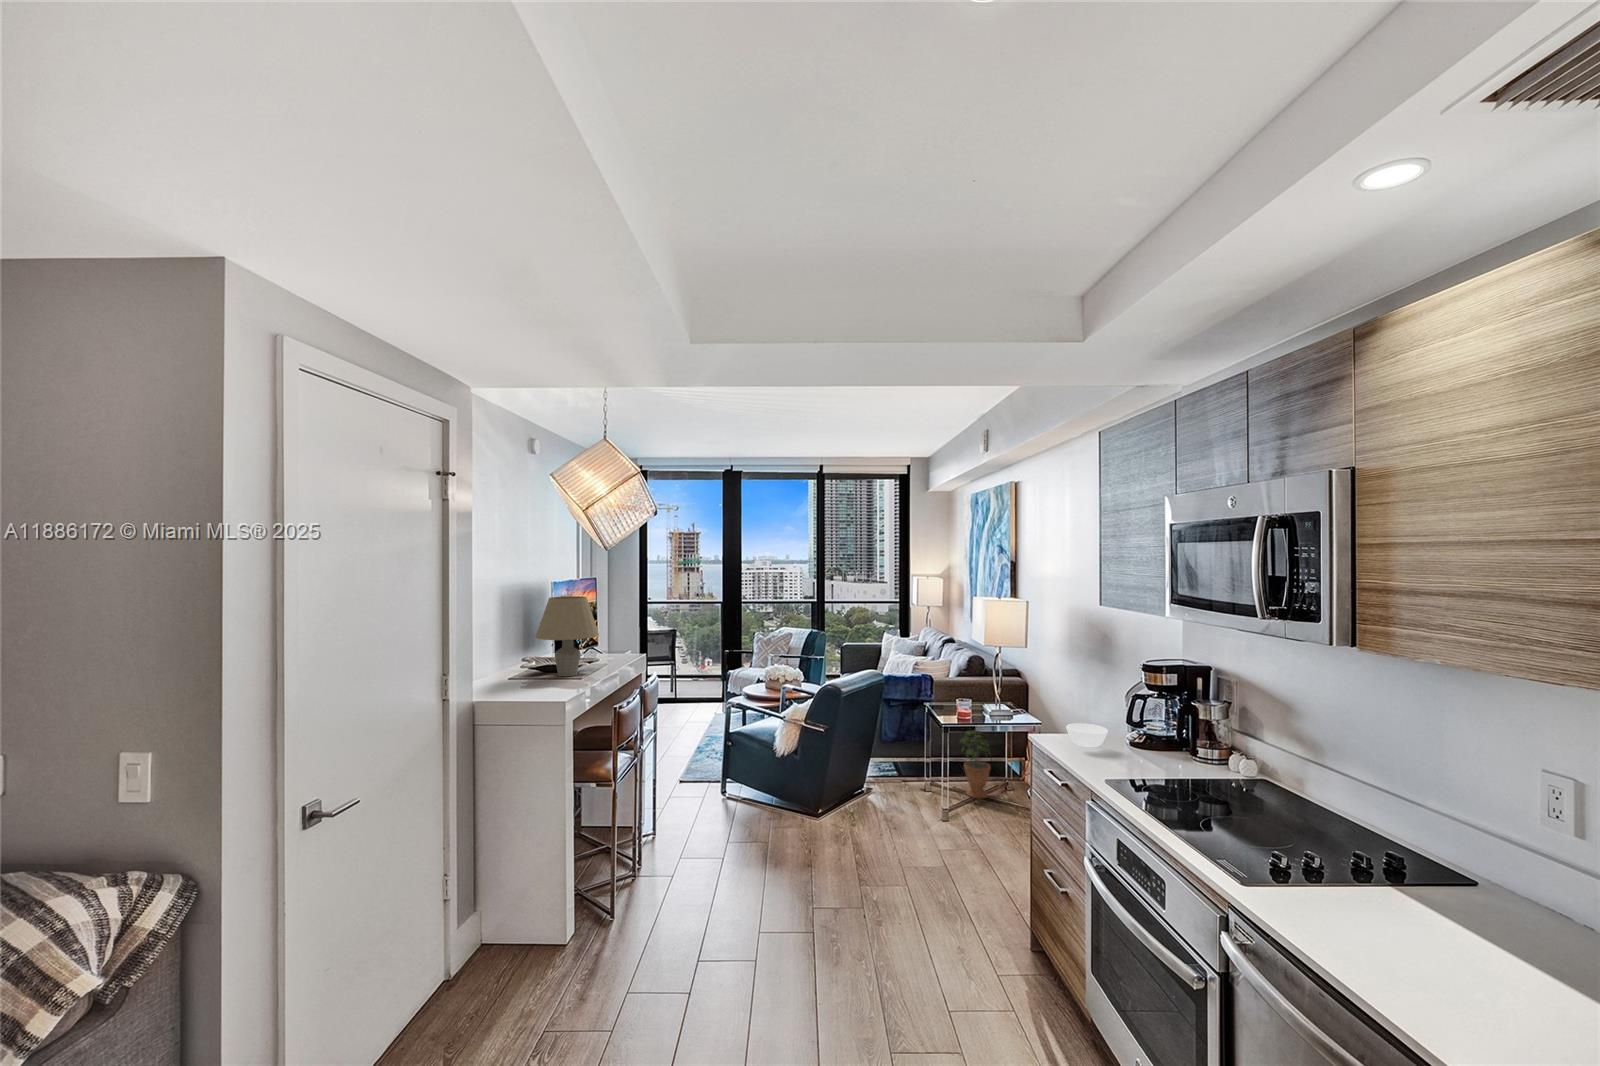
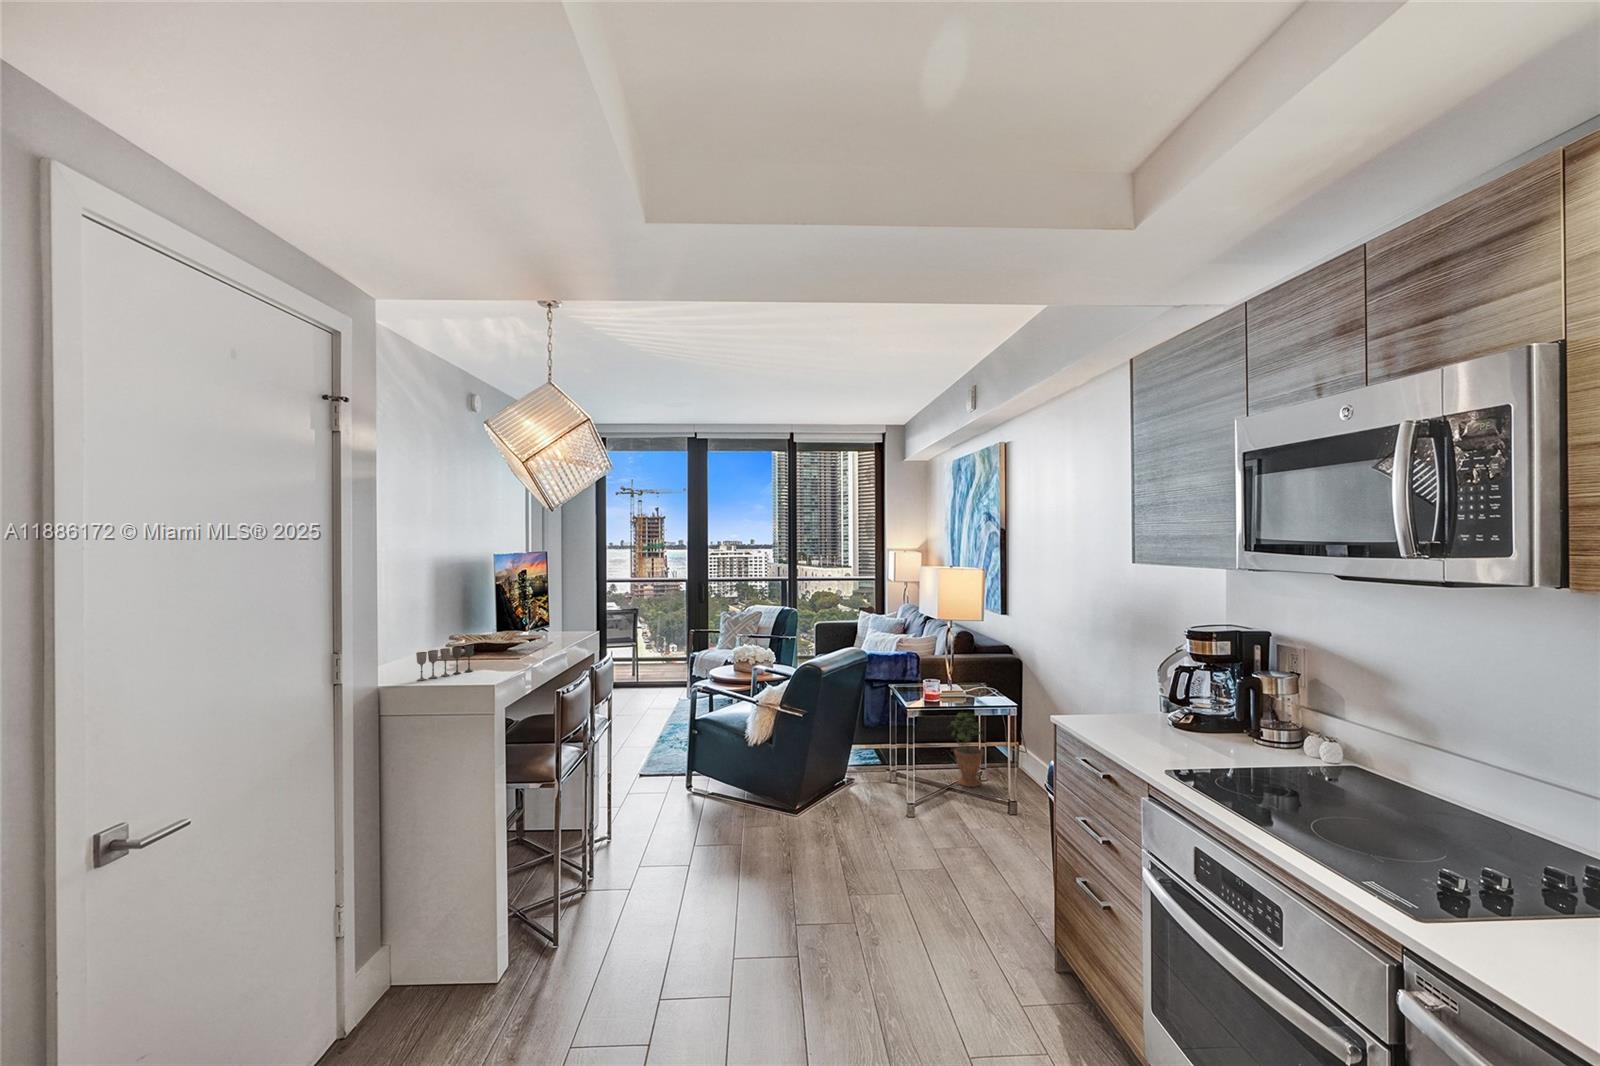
table lamp: present [536,596,599,676] -> none [464,564,542,658]
wine glass: none [502,666,546,696] -> present [416,645,474,681]
bowl: present [1066,723,1108,747] -> none [1100,702,1152,730]

